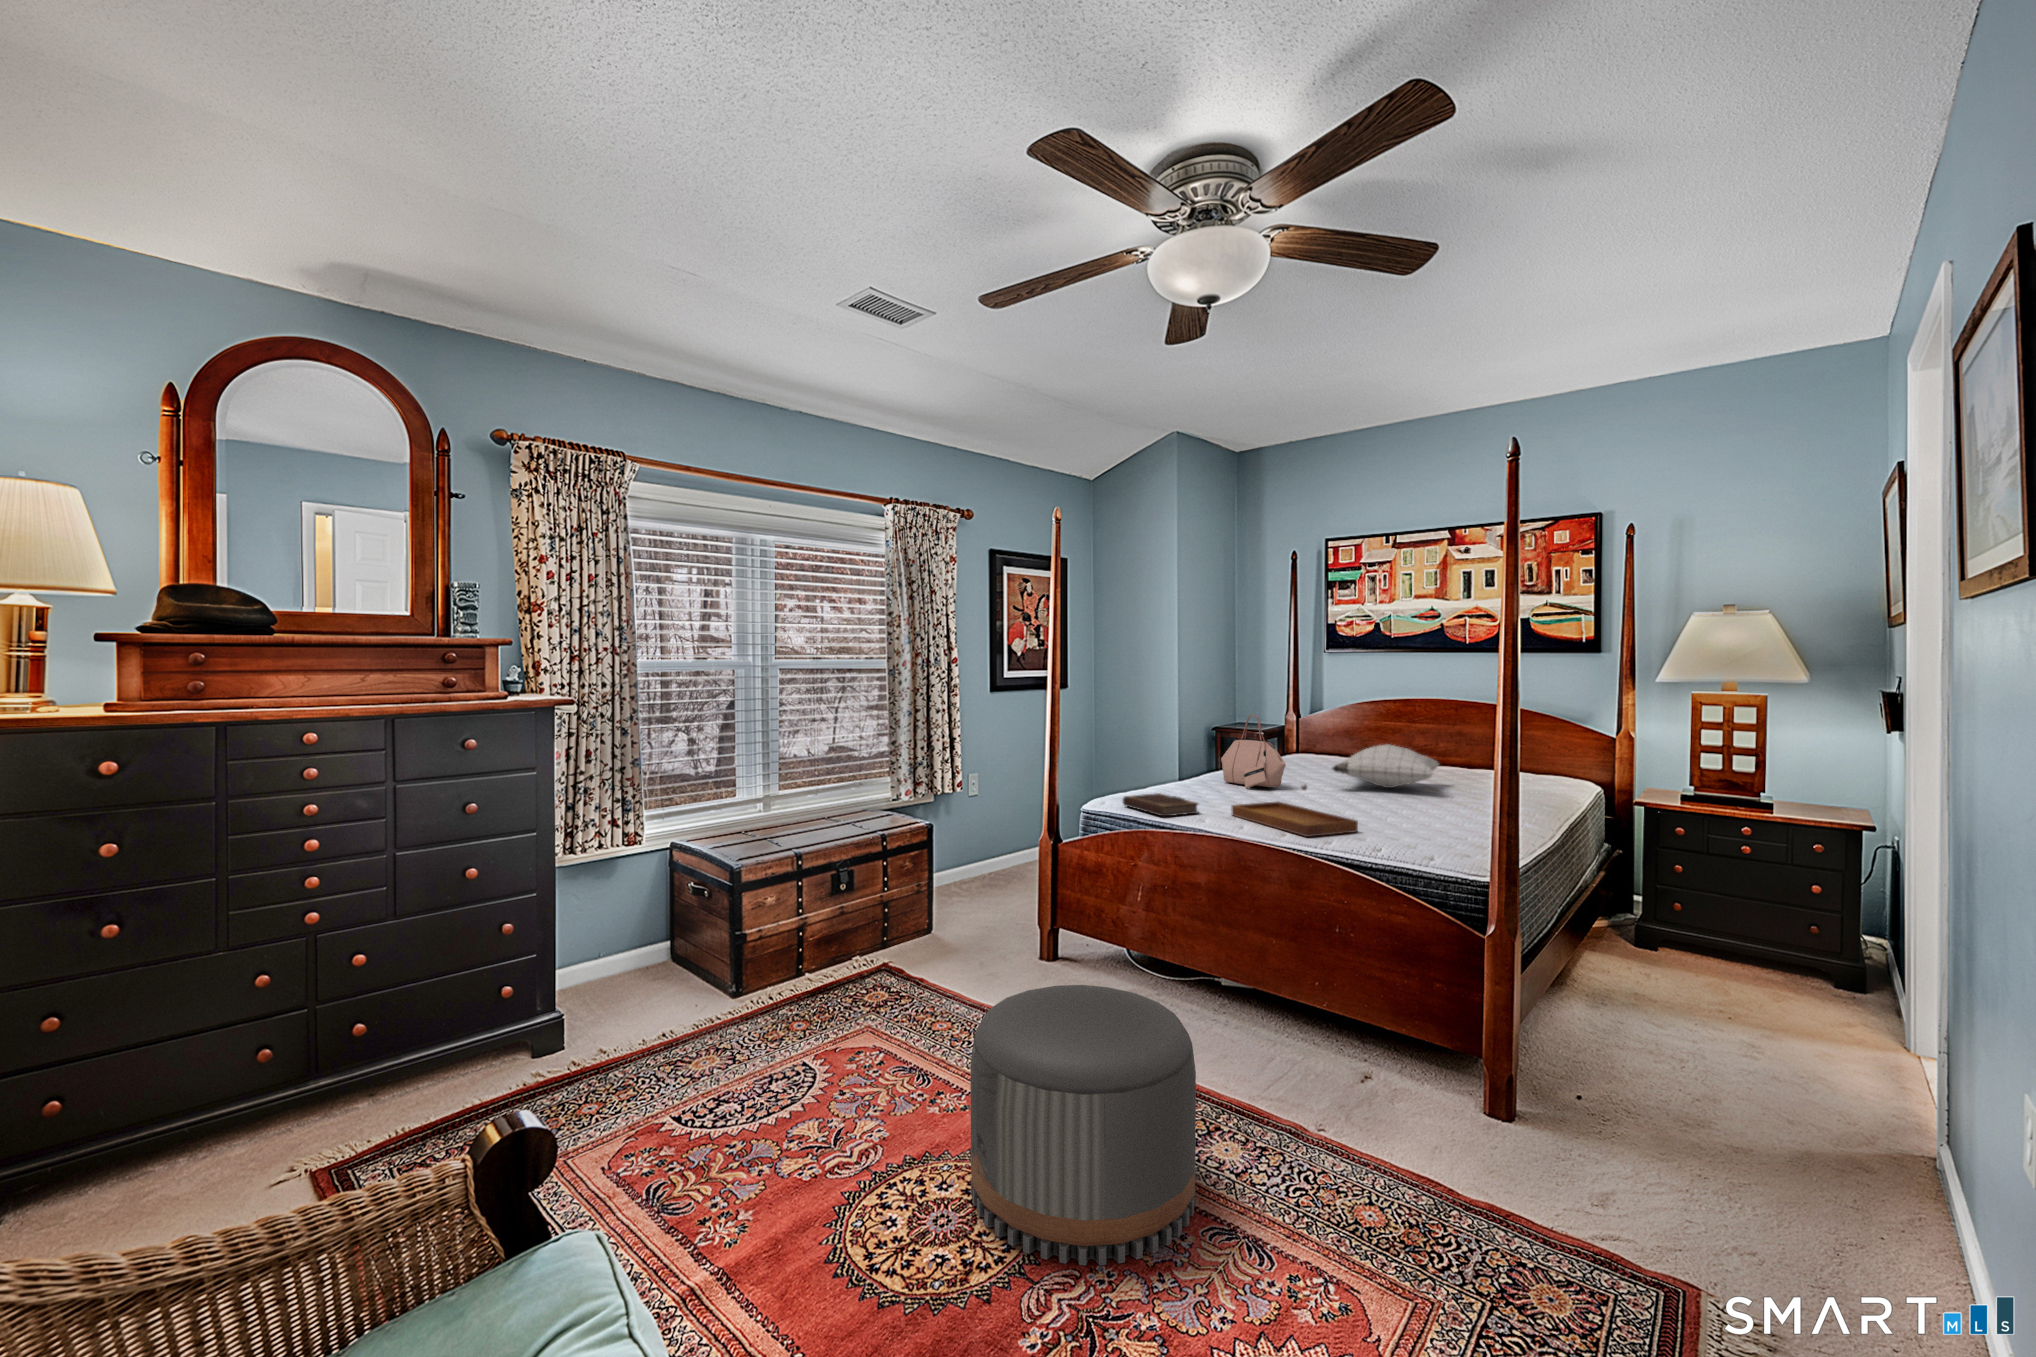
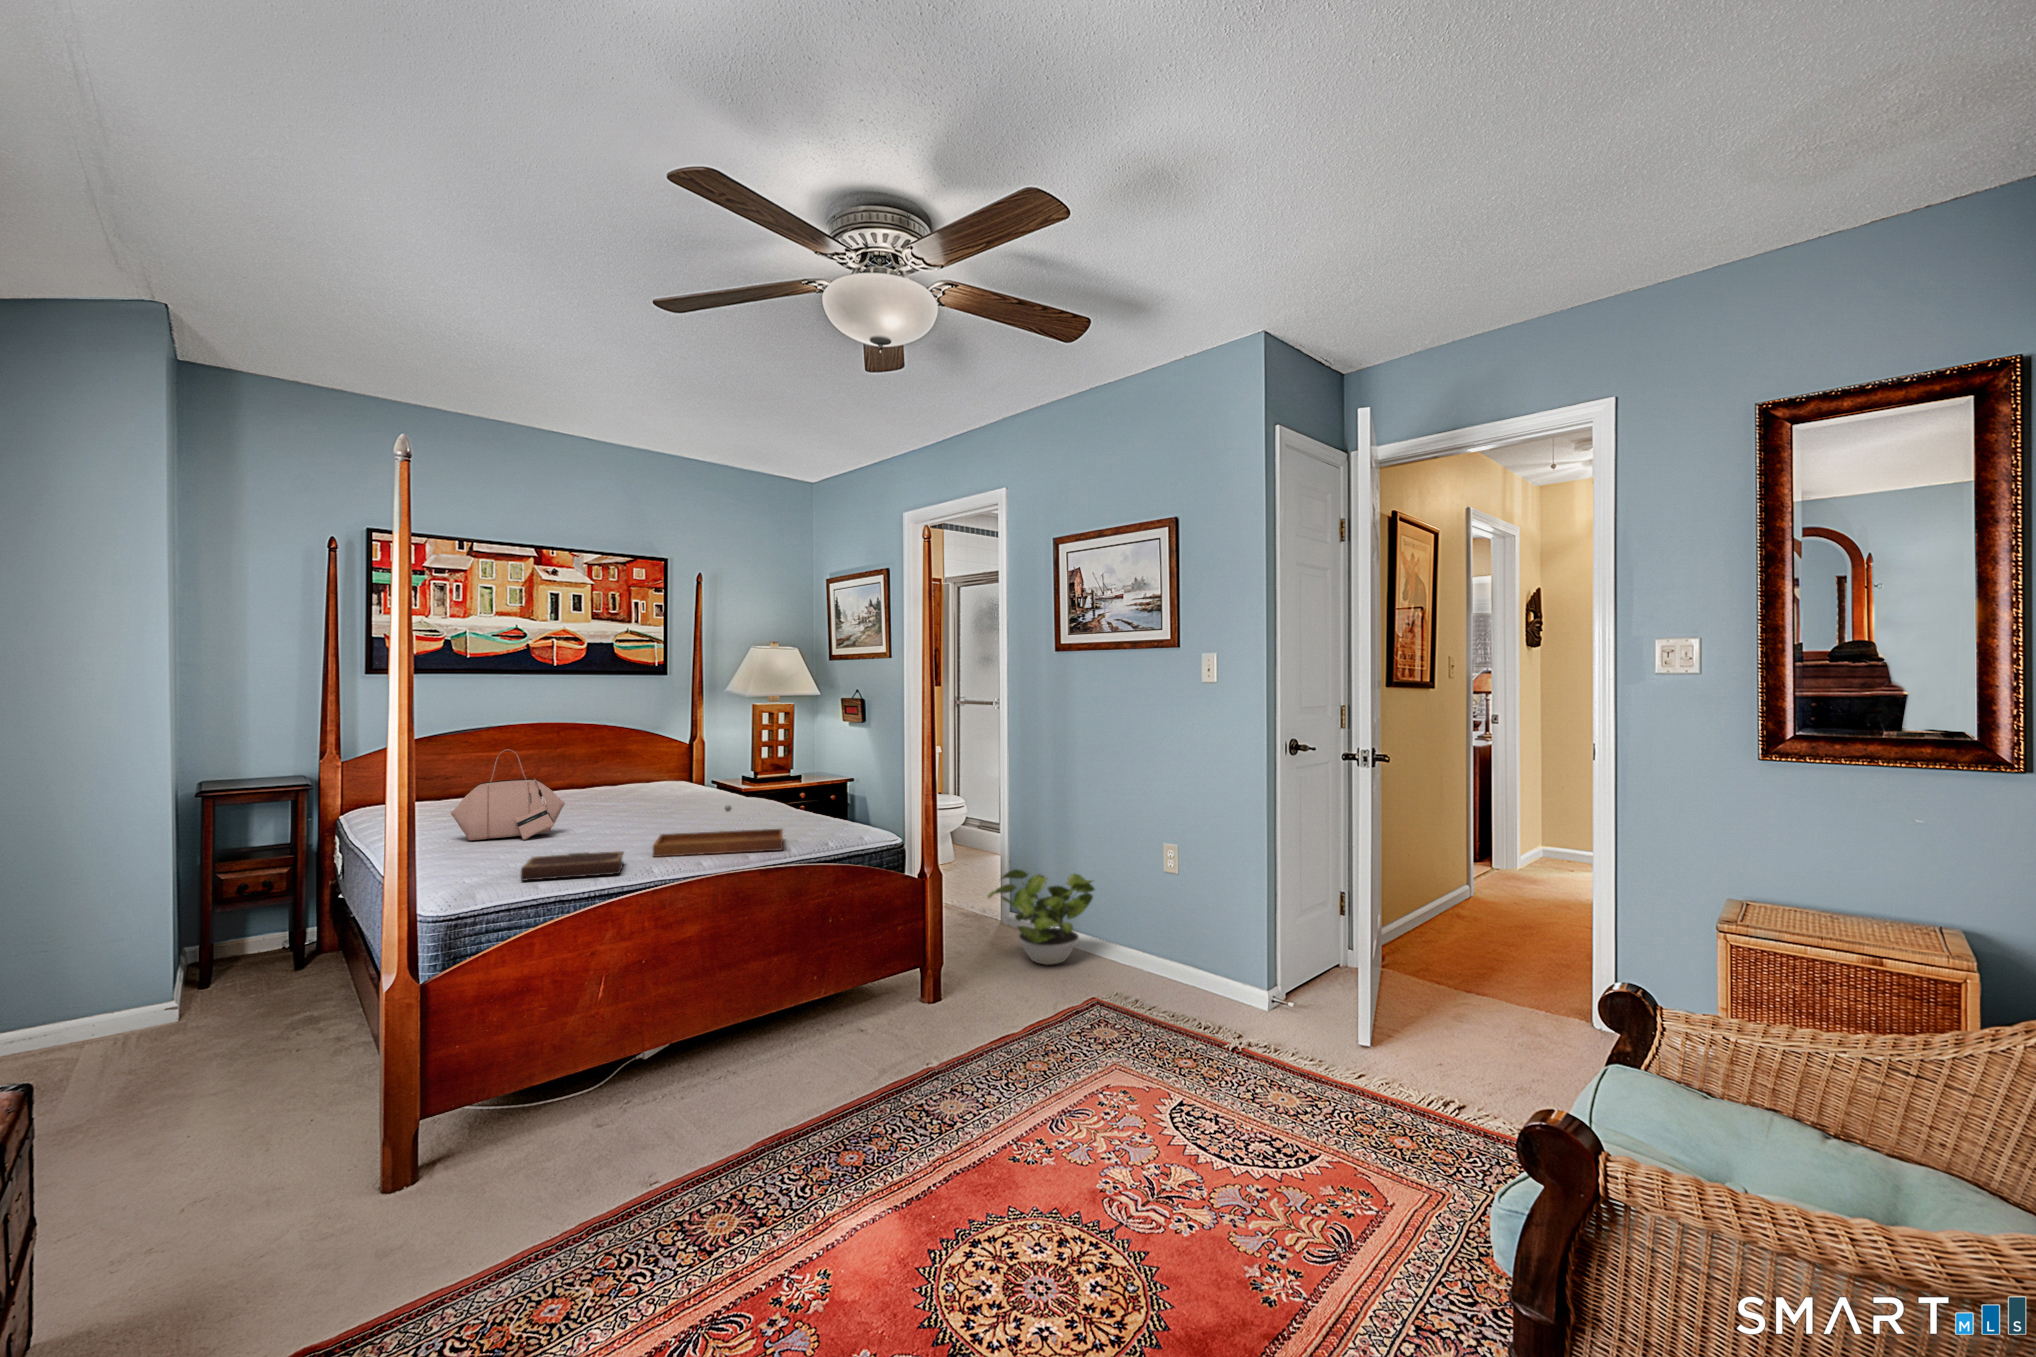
pillow: present [1332,744,1439,788] -> none [552,768,688,813]
potted plant: none [1670,984,1943,1198] -> present [988,869,1094,965]
pouf: present [970,985,1196,1265] -> none [895,992,1114,1260]

